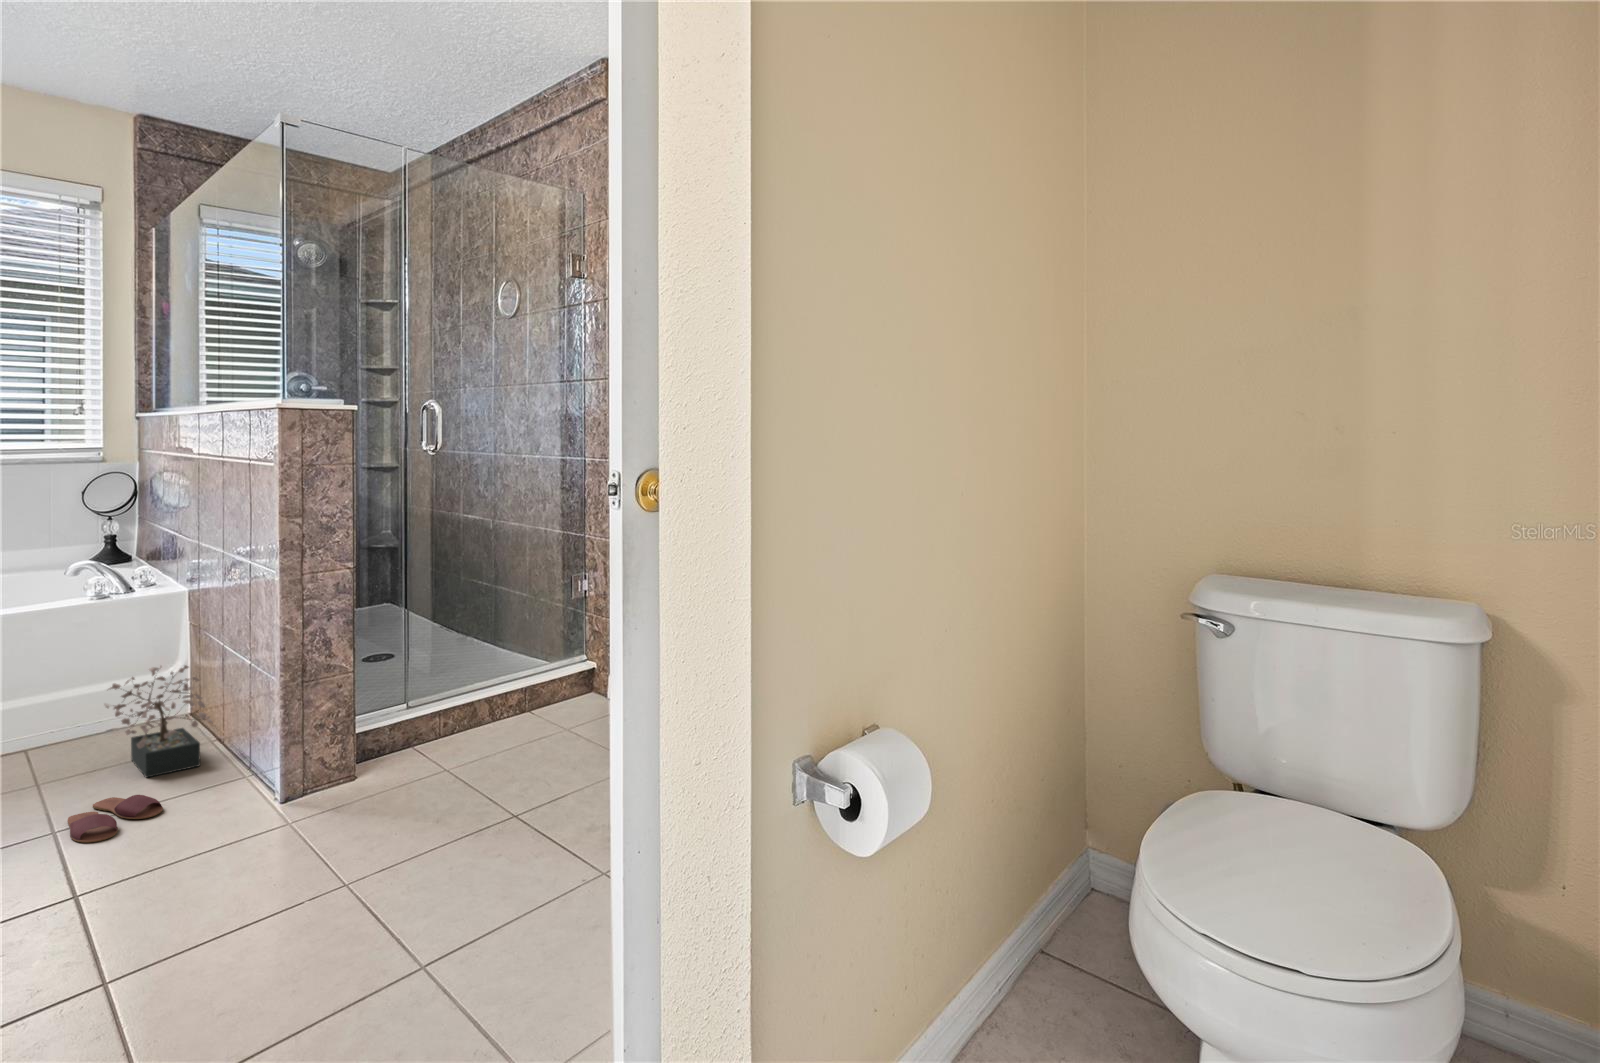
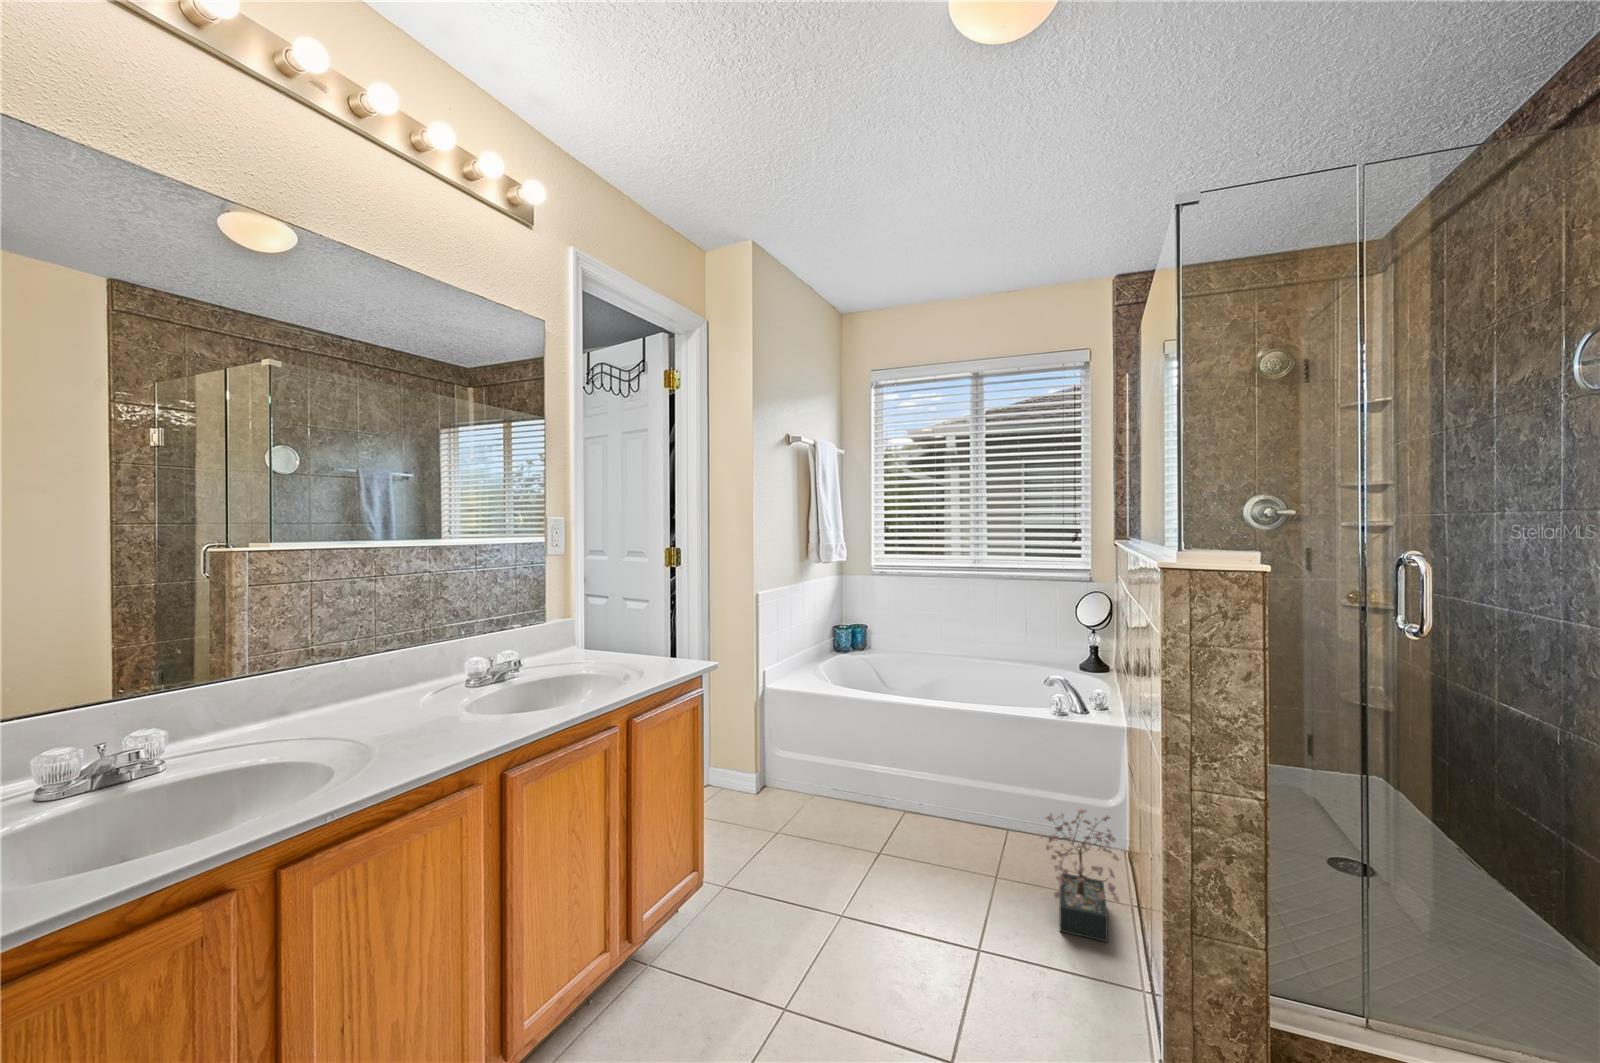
slippers: present [68,795,163,843] -> none [974,946,1052,1014]

